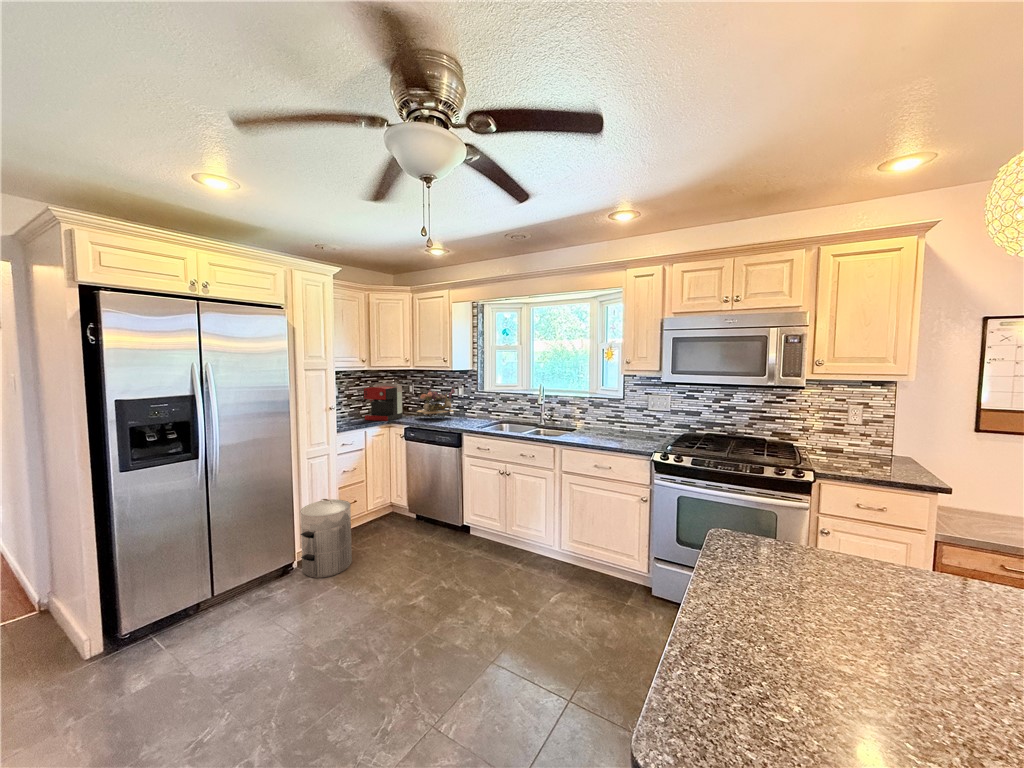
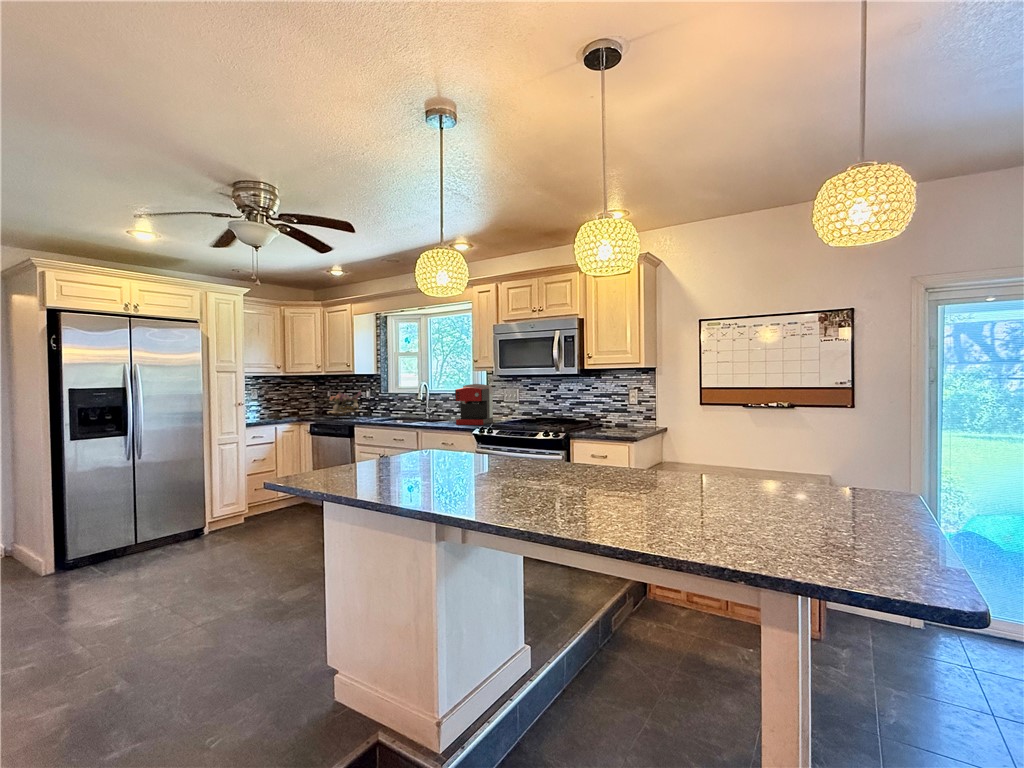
coffee maker: present [364,383,402,421] -> present [455,384,493,425]
waste bin: present [300,499,352,578] -> none [210,477,255,539]

